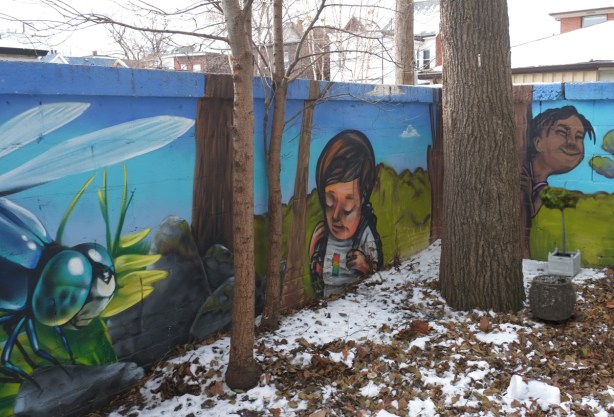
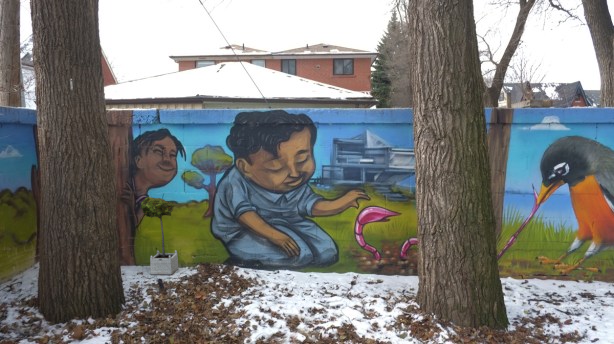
woven basket: present [528,274,576,321] -> none [125,275,168,319]

